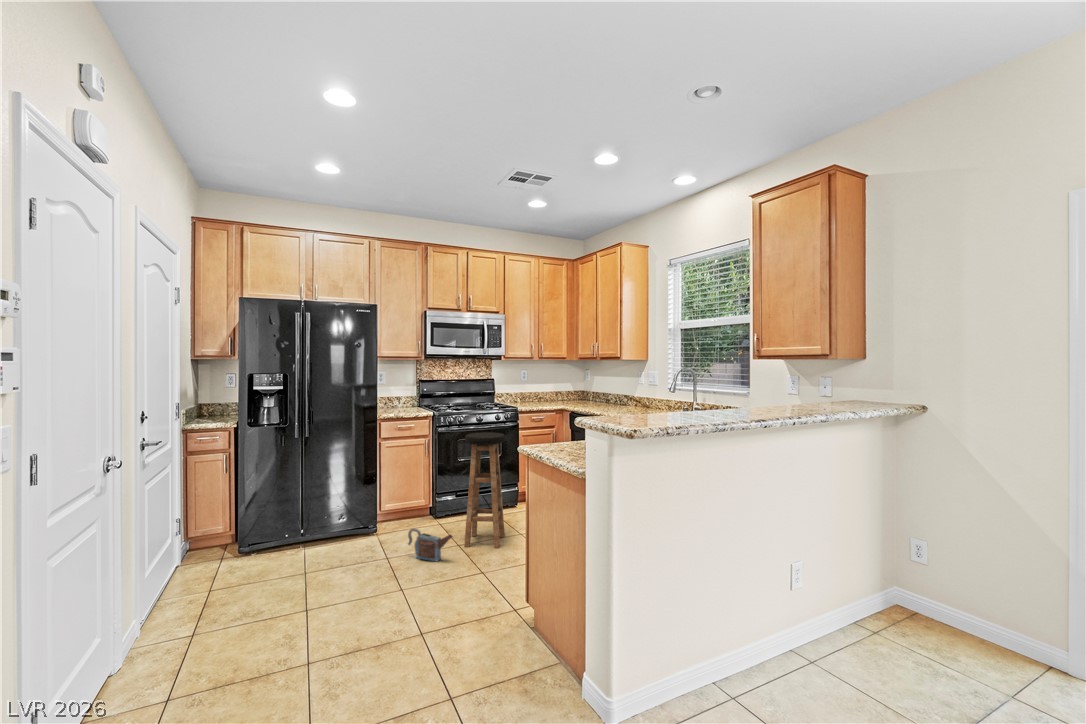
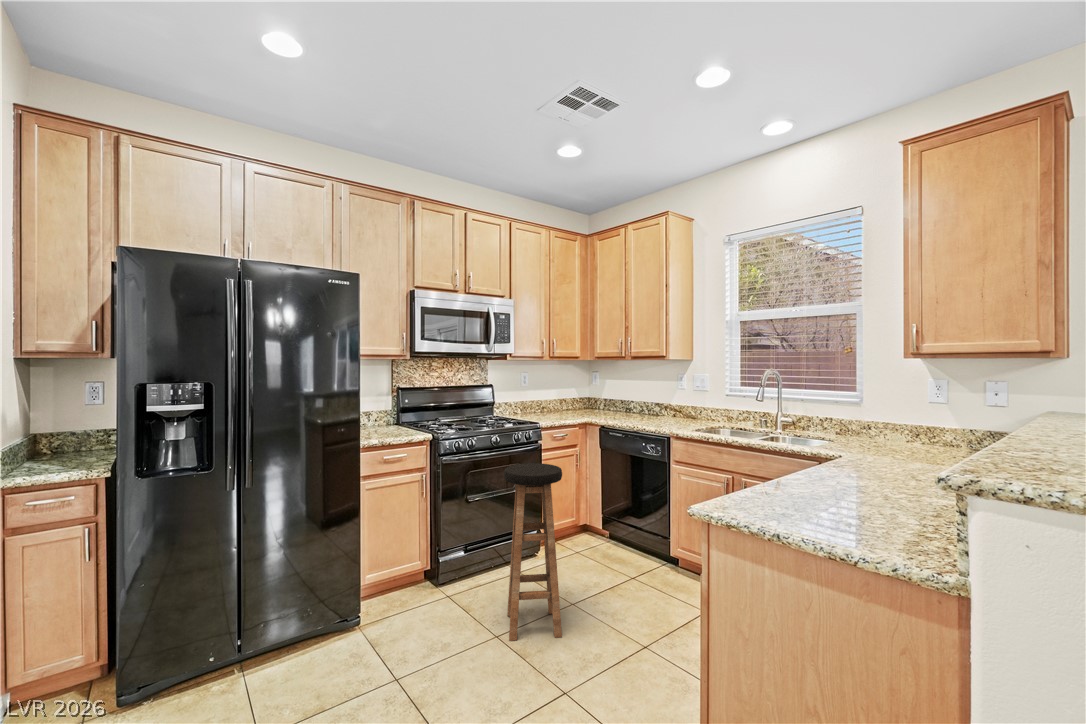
watering can: present [408,528,453,561] -> none [431,628,511,681]

